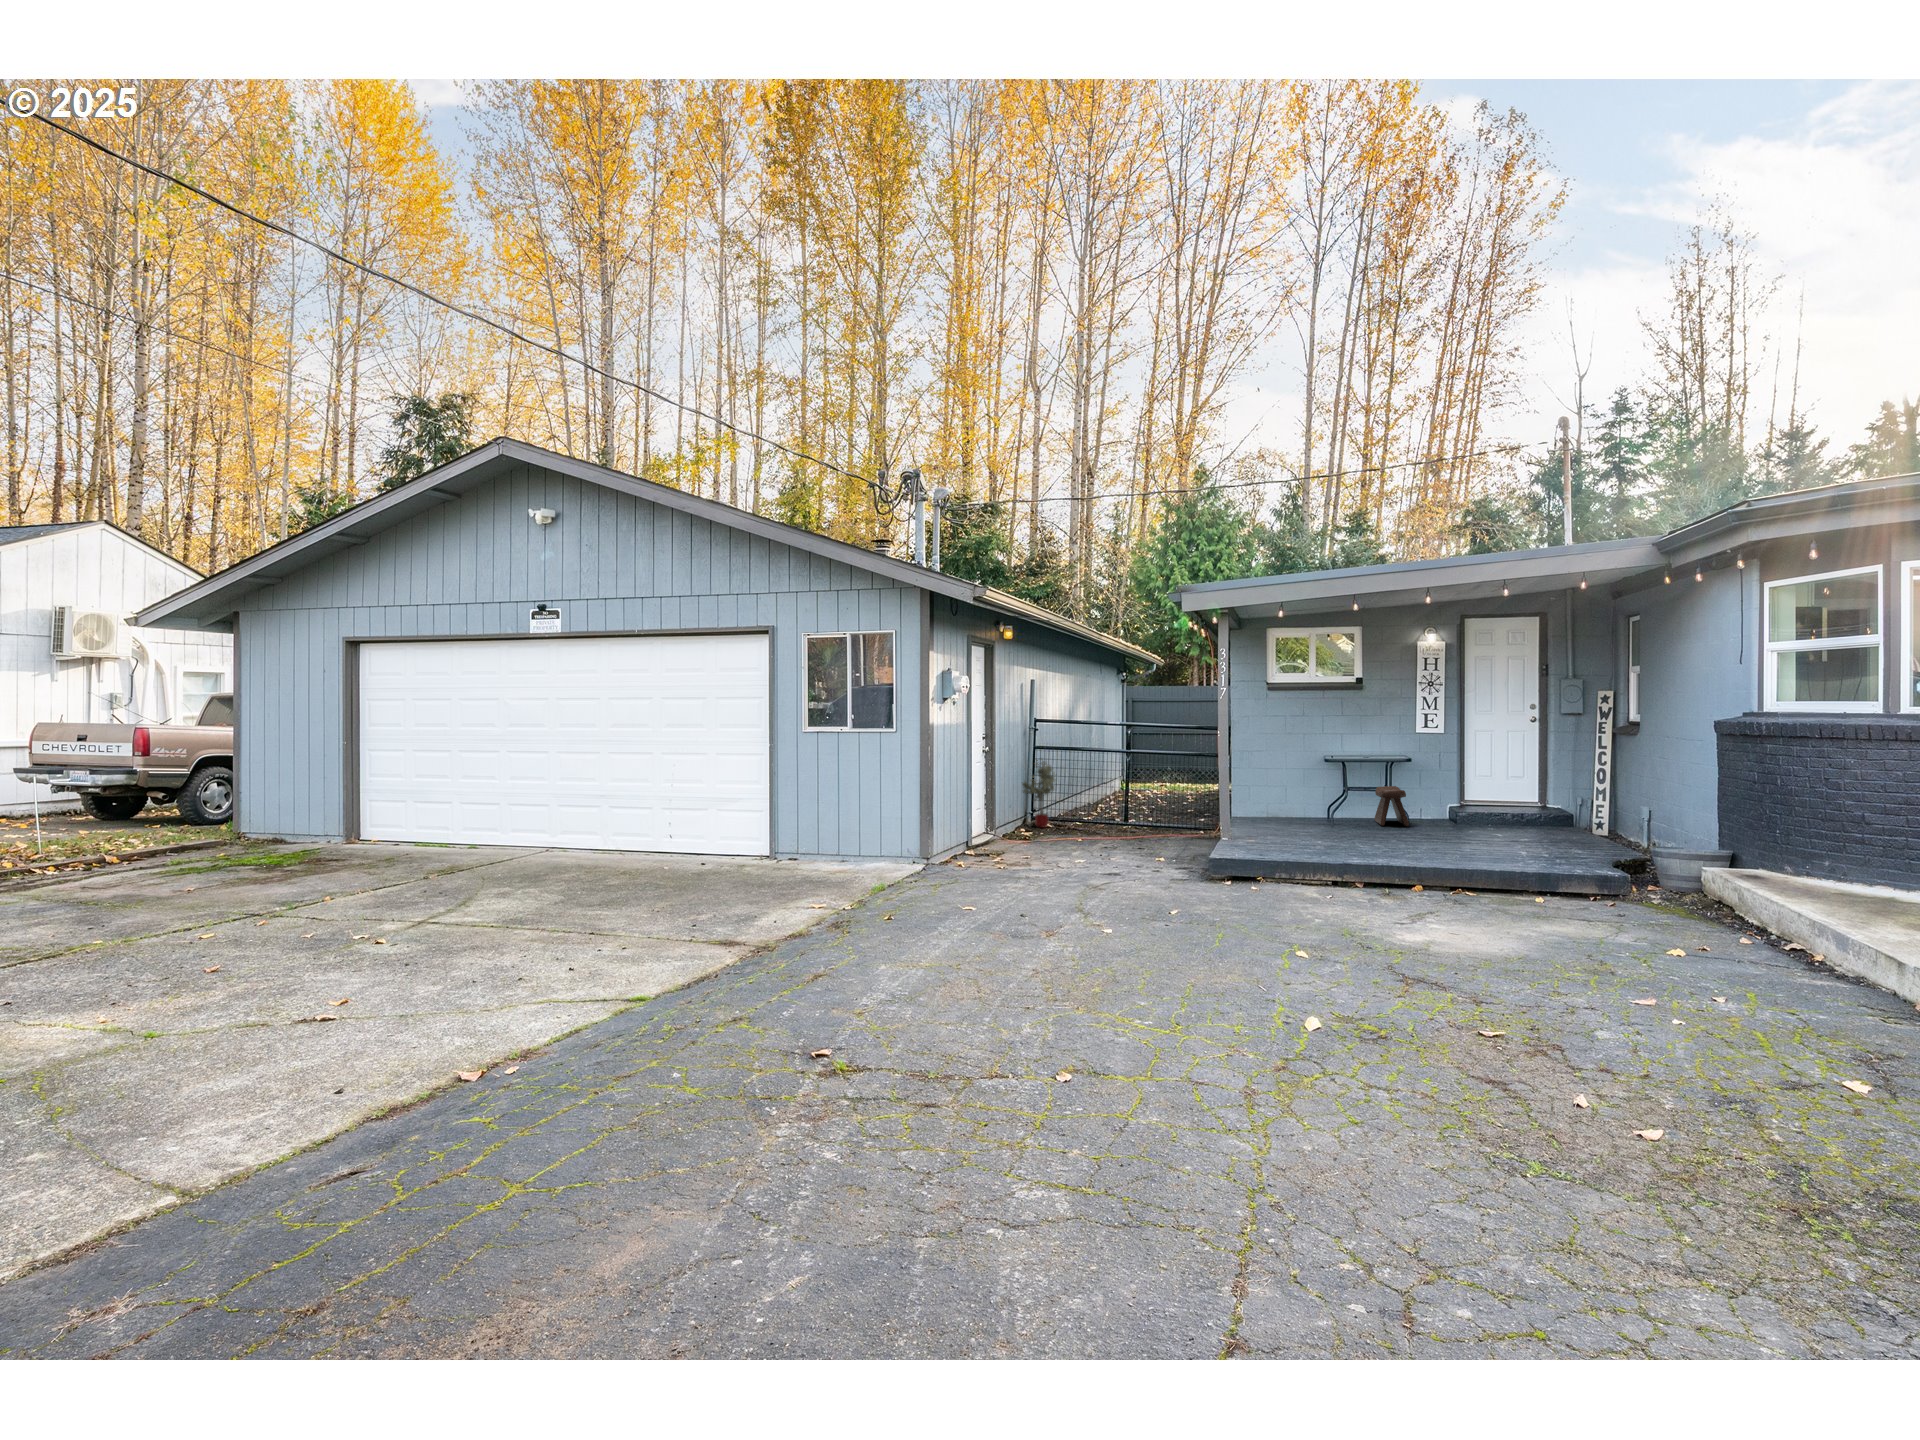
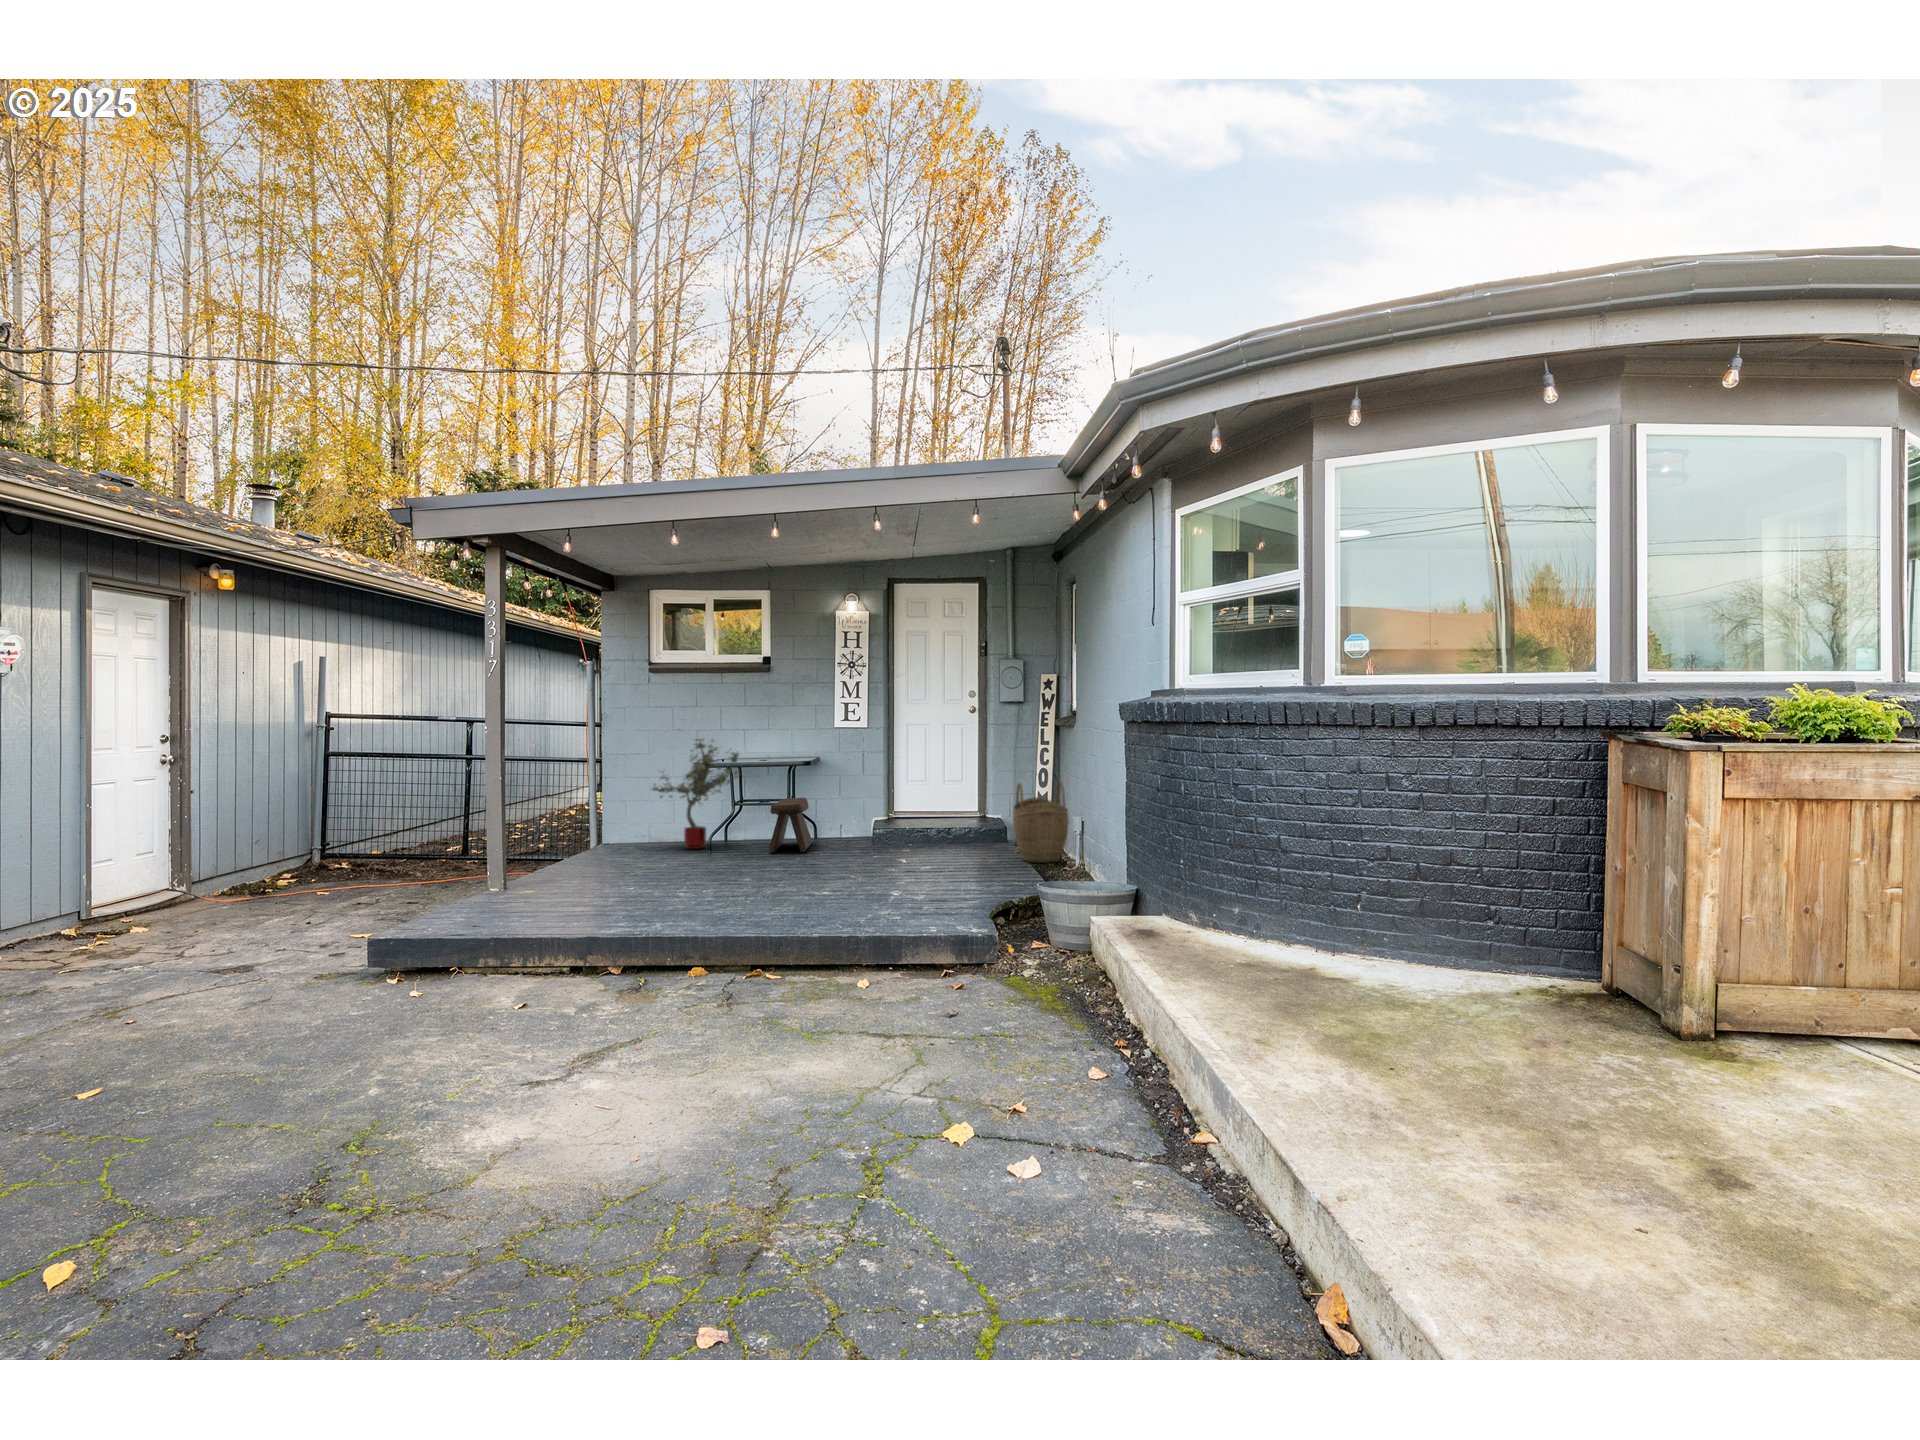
potted tree: present [1022,759,1054,828] -> present [652,739,739,849]
woven basket: none [1591,780,1644,841] -> present [1013,782,1069,863]

